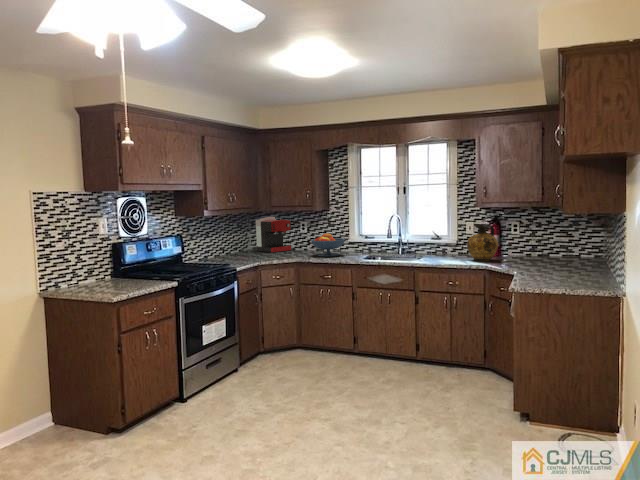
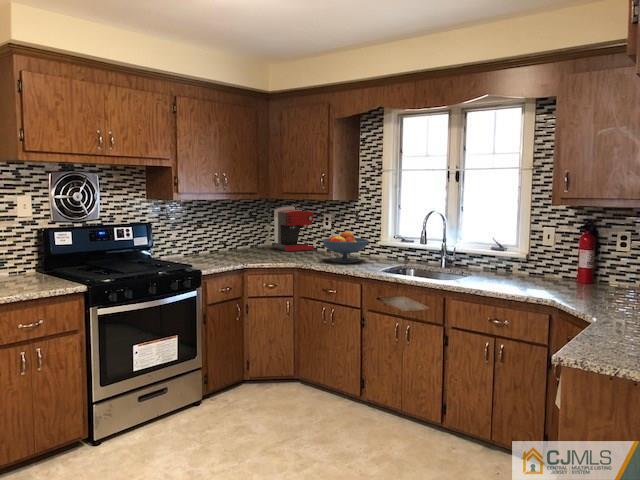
ceramic jug: present [467,224,498,261] -> none [532,231,585,291]

